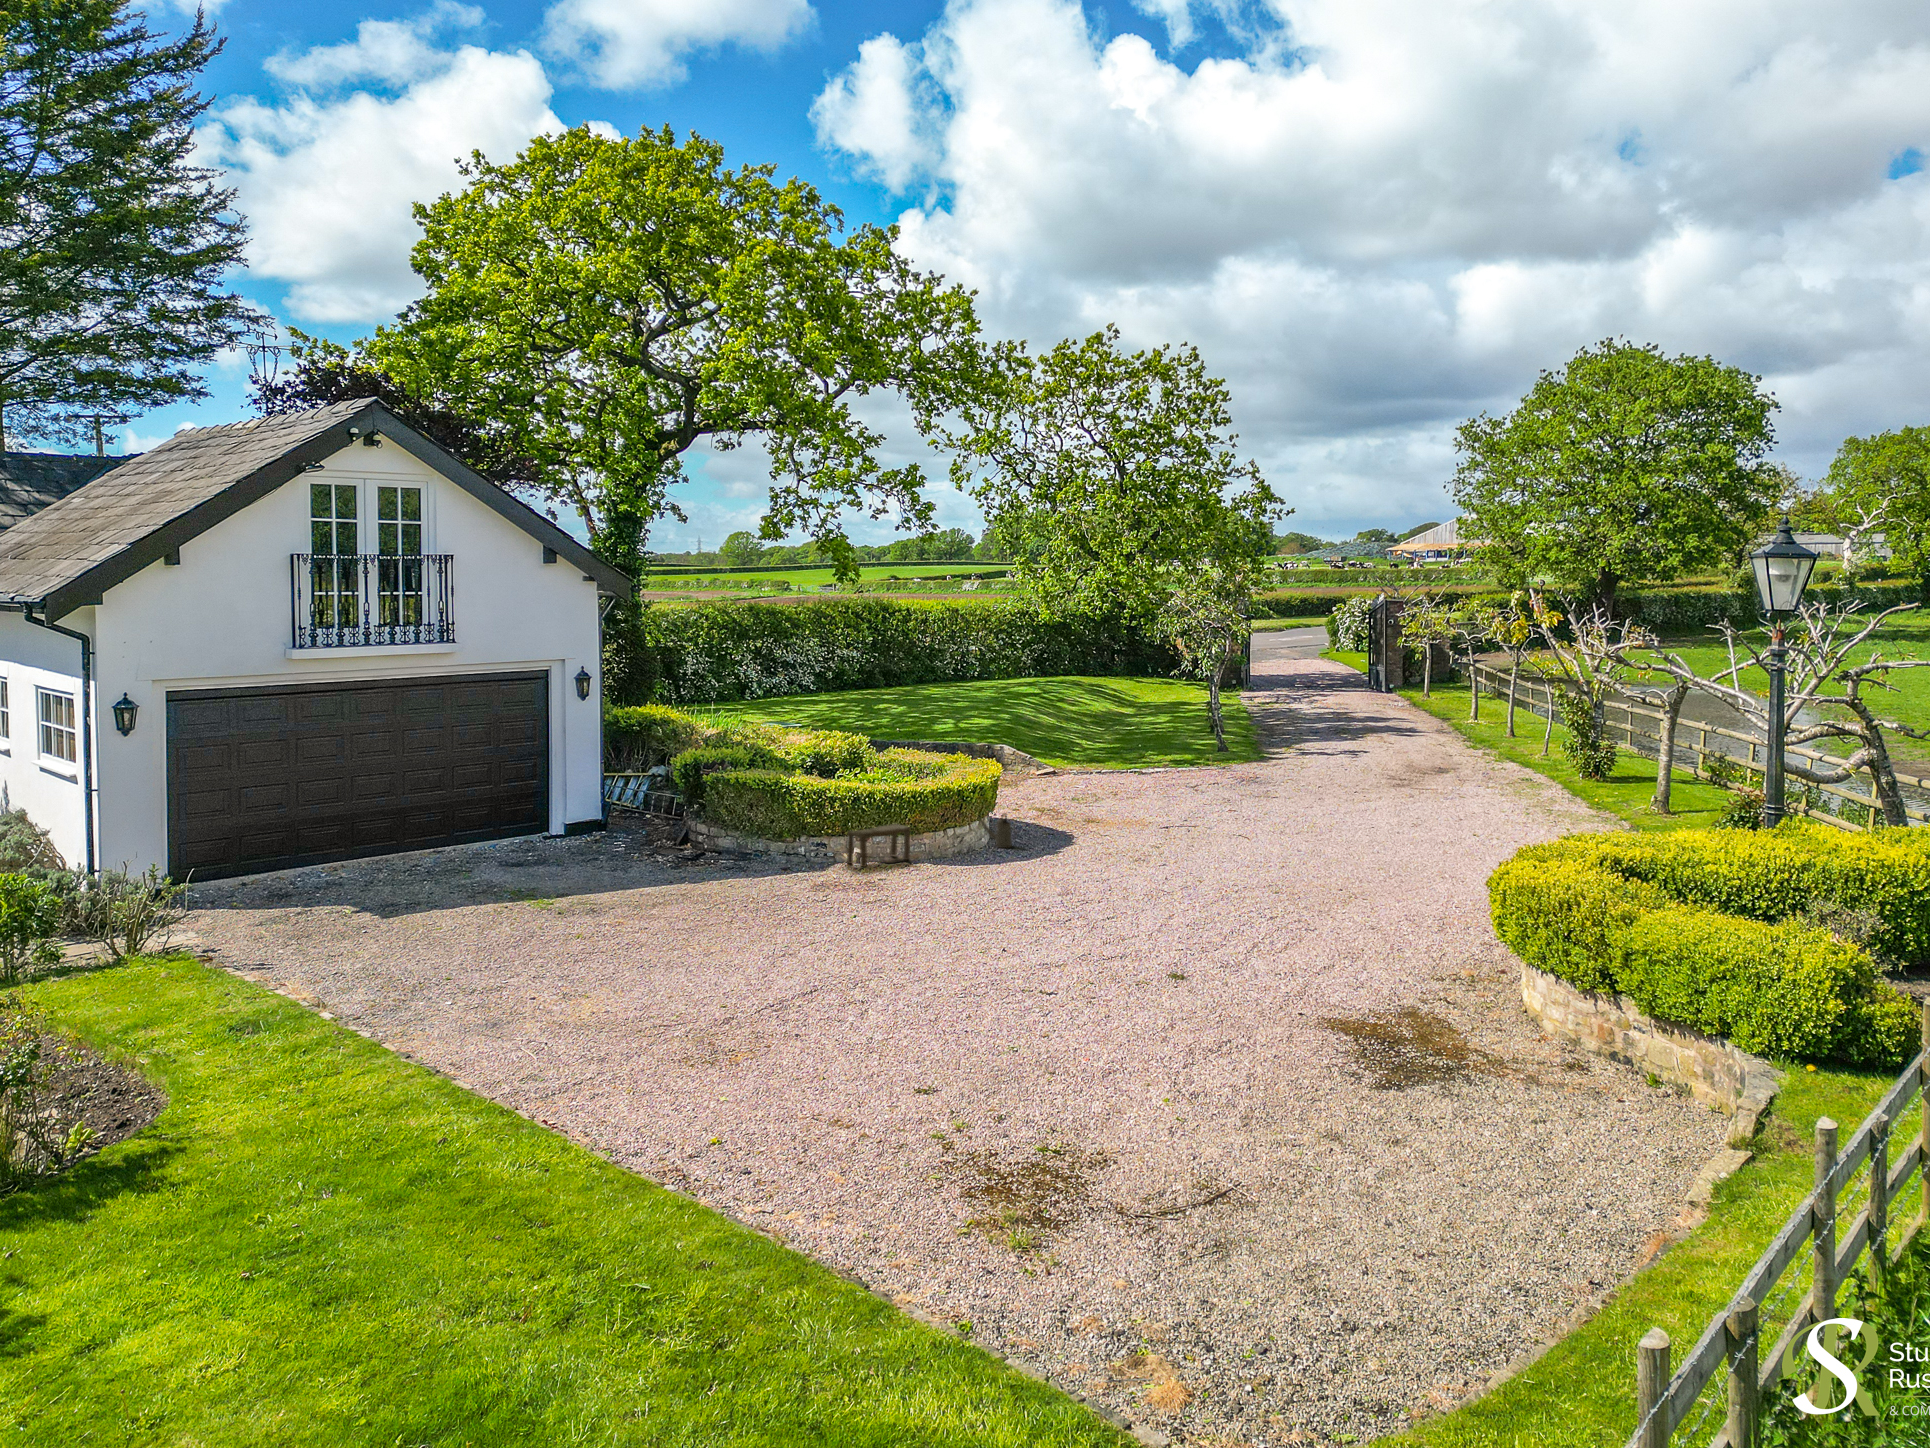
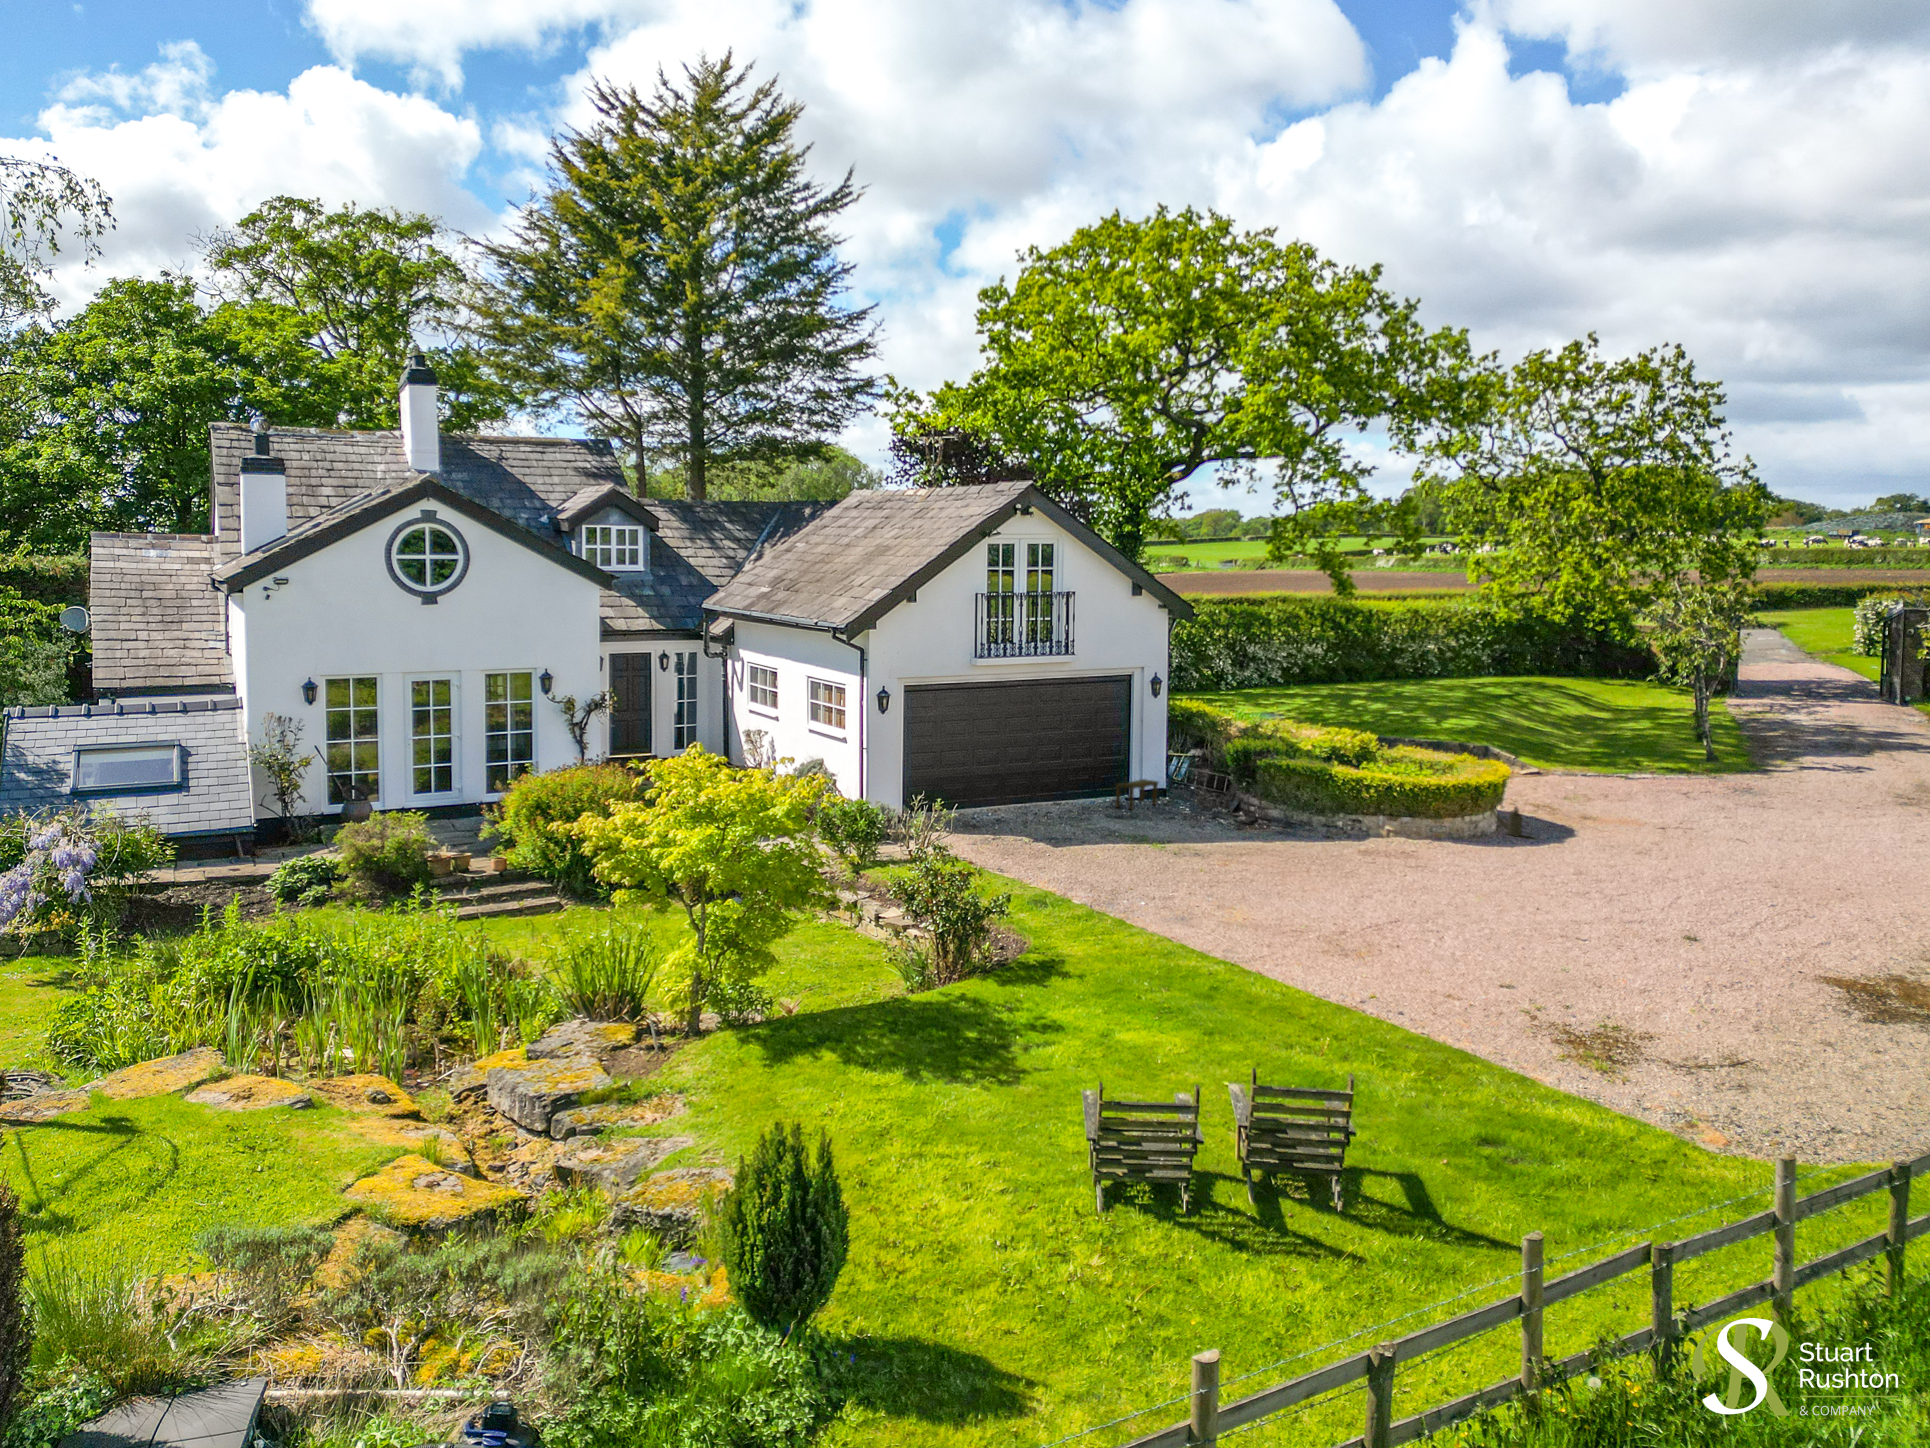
bench: present [847,824,911,867] -> present [1116,779,1158,810]

